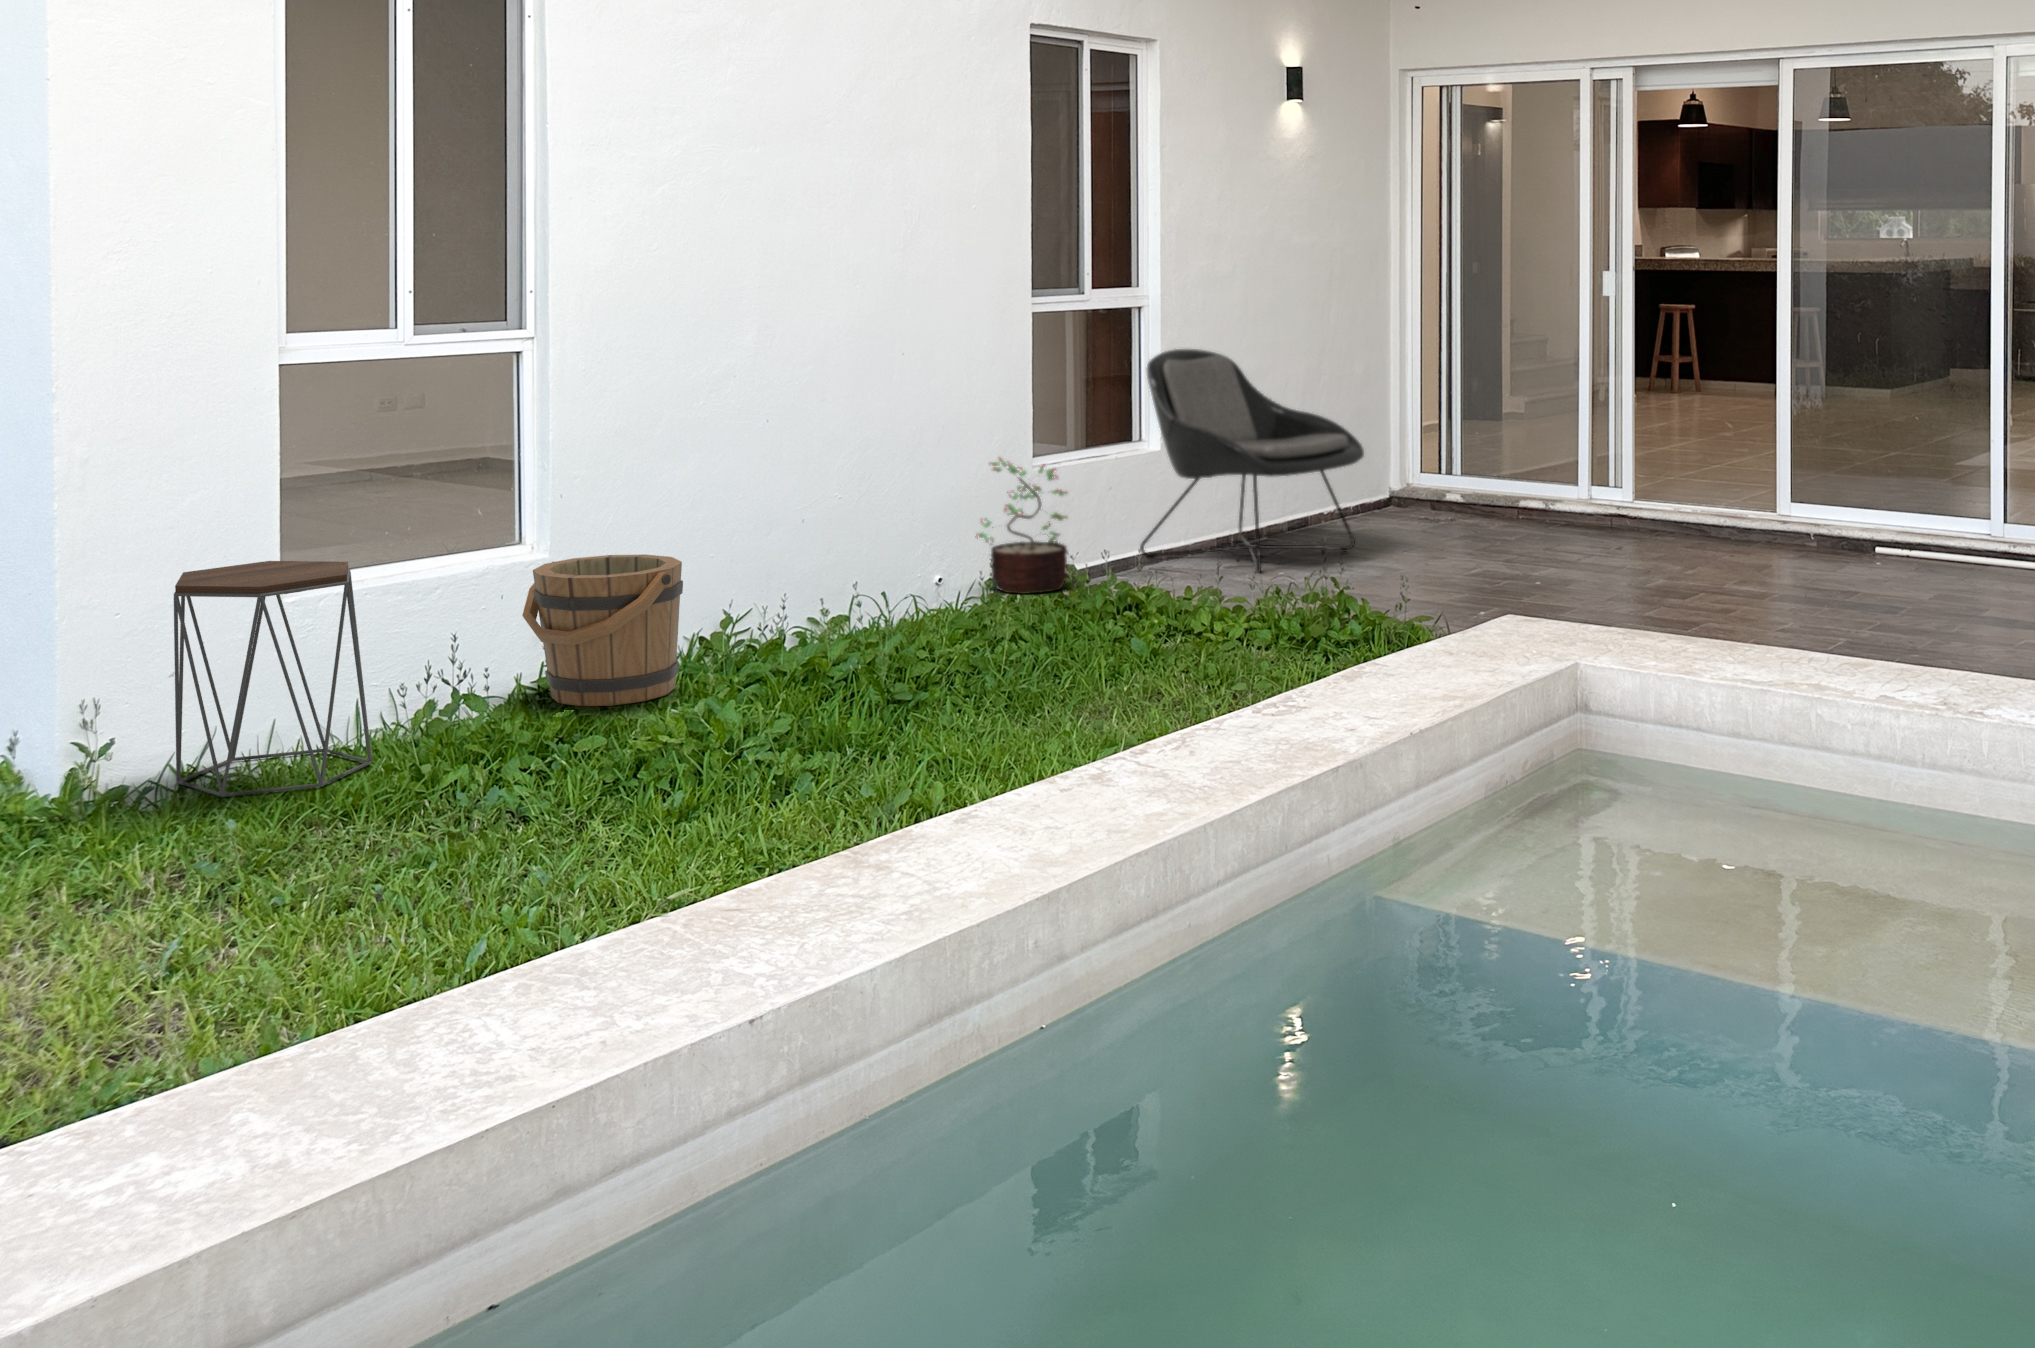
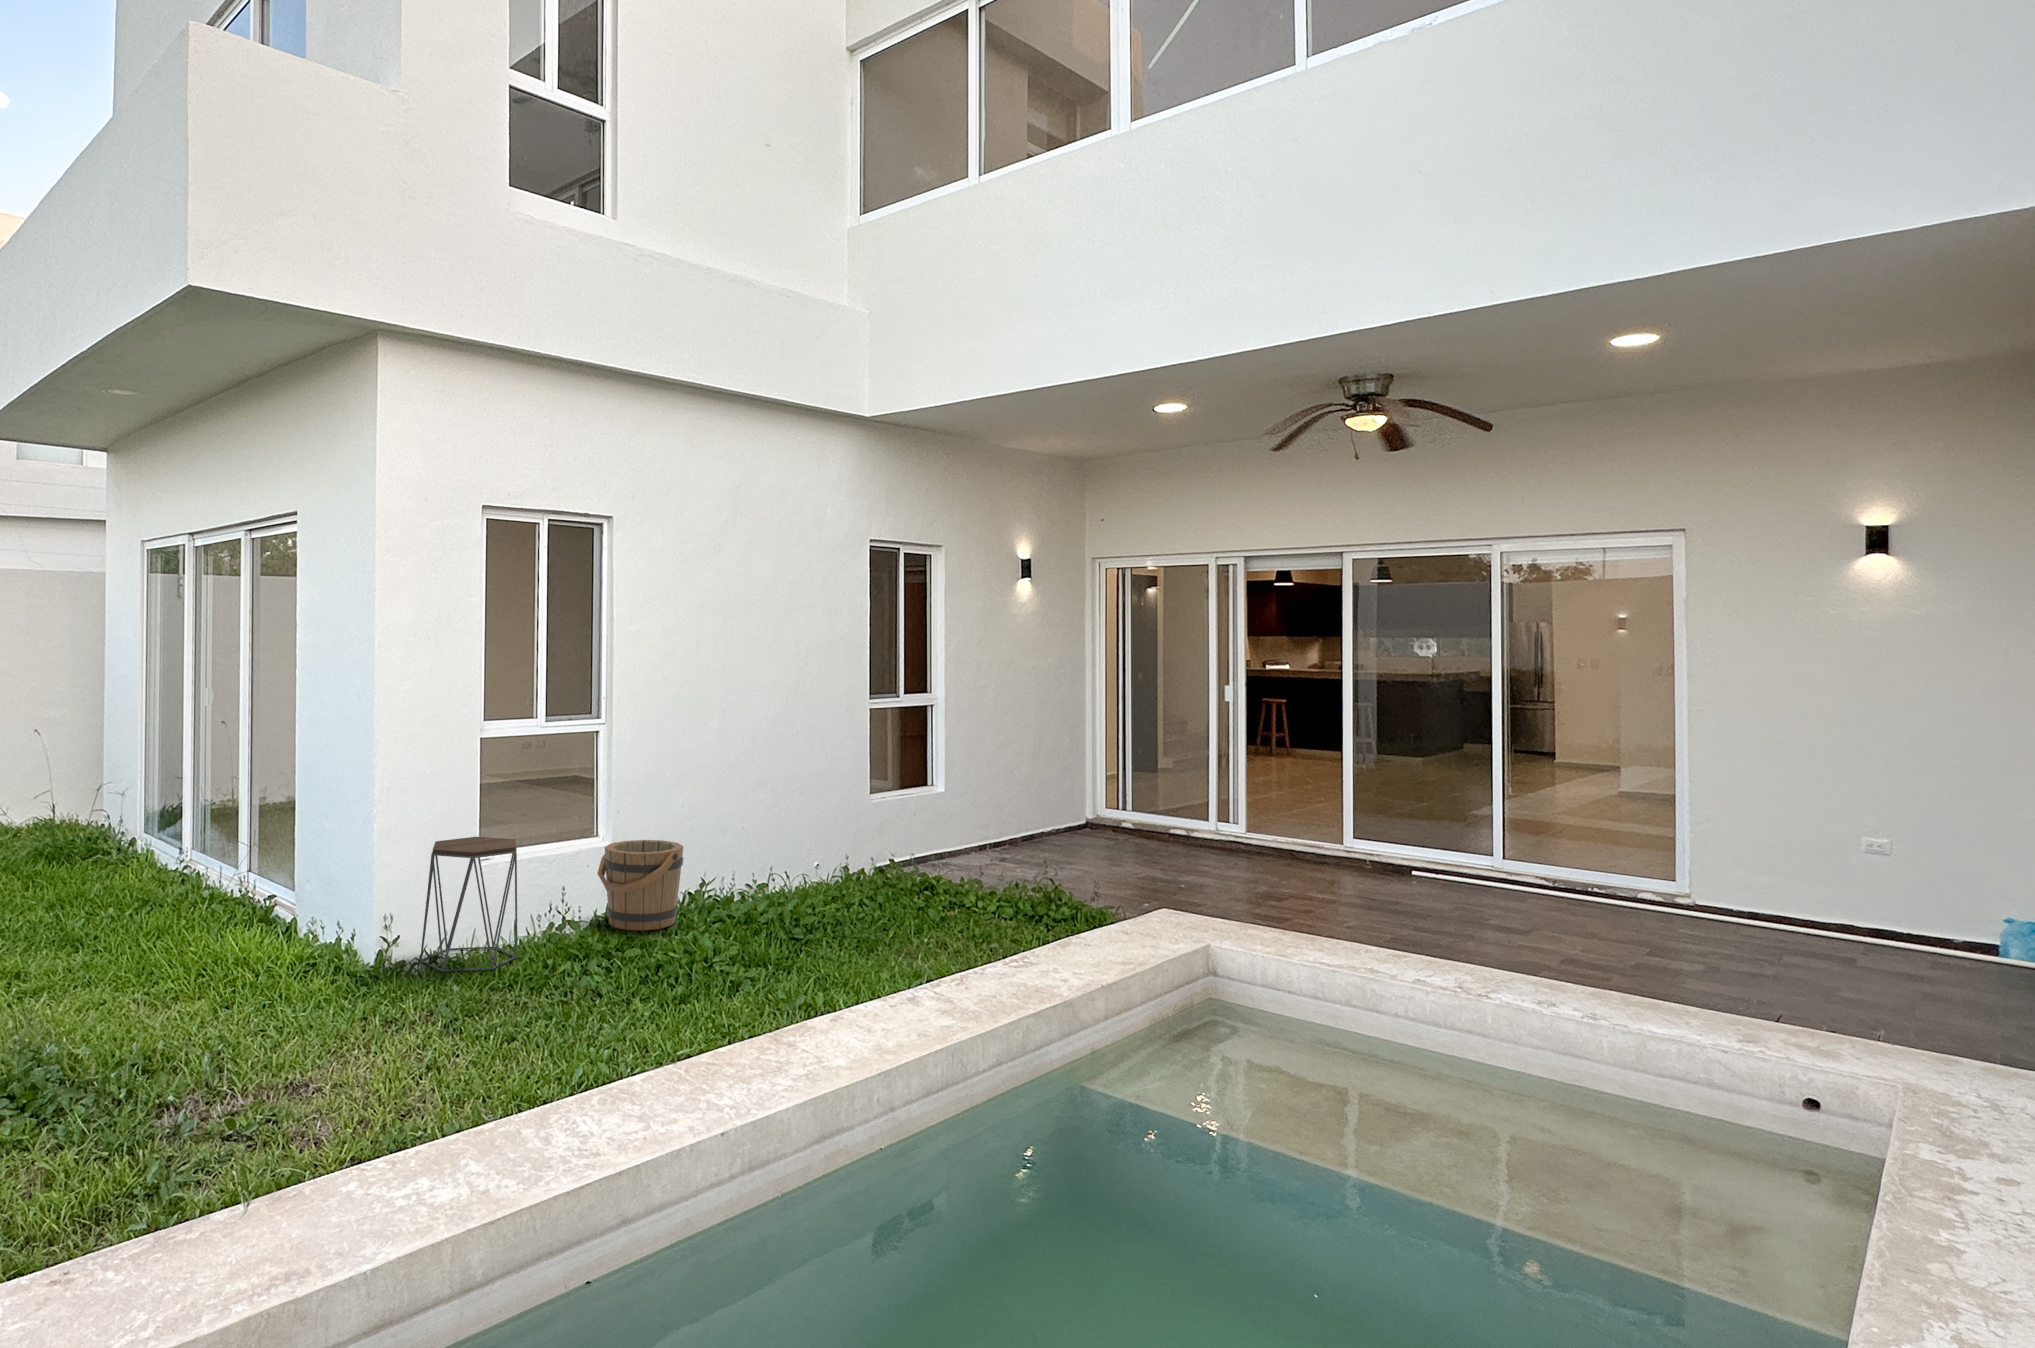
lounge chair: present [1140,349,1364,573] -> none [938,724,1075,867]
decorative plant: present [977,458,1067,594] -> none [842,787,898,873]

